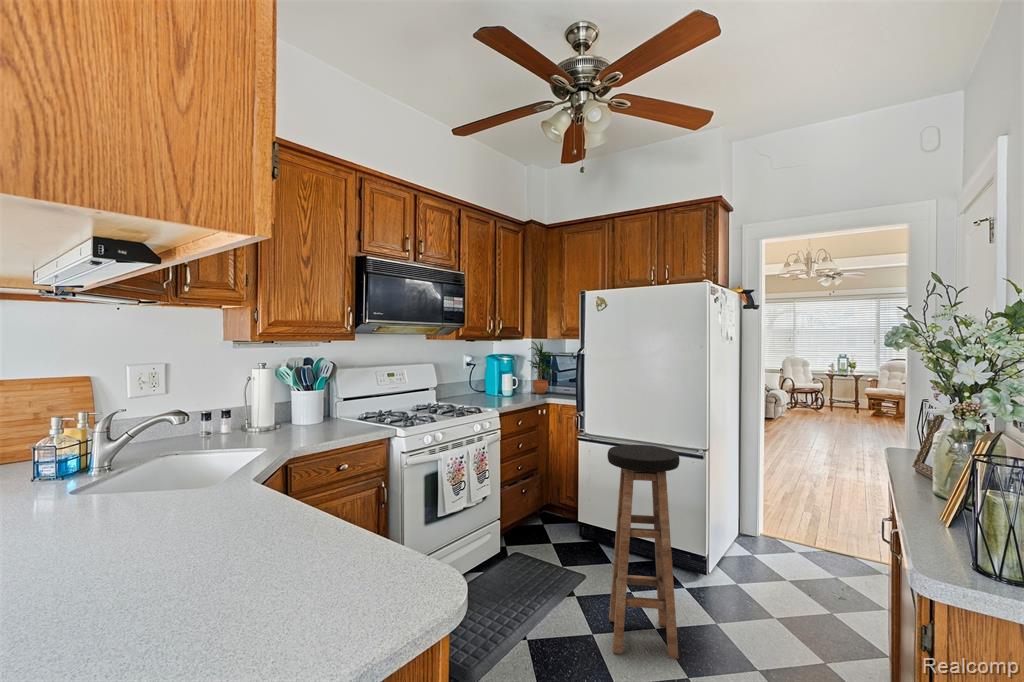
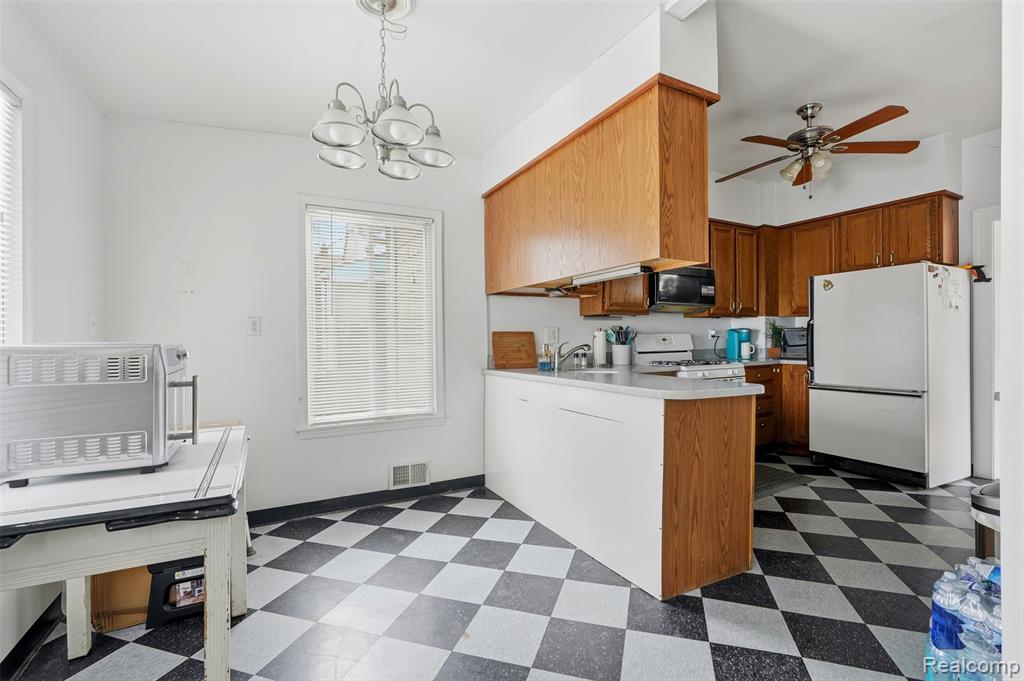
bar stool: present [607,445,680,659] -> none [833,378,891,514]

